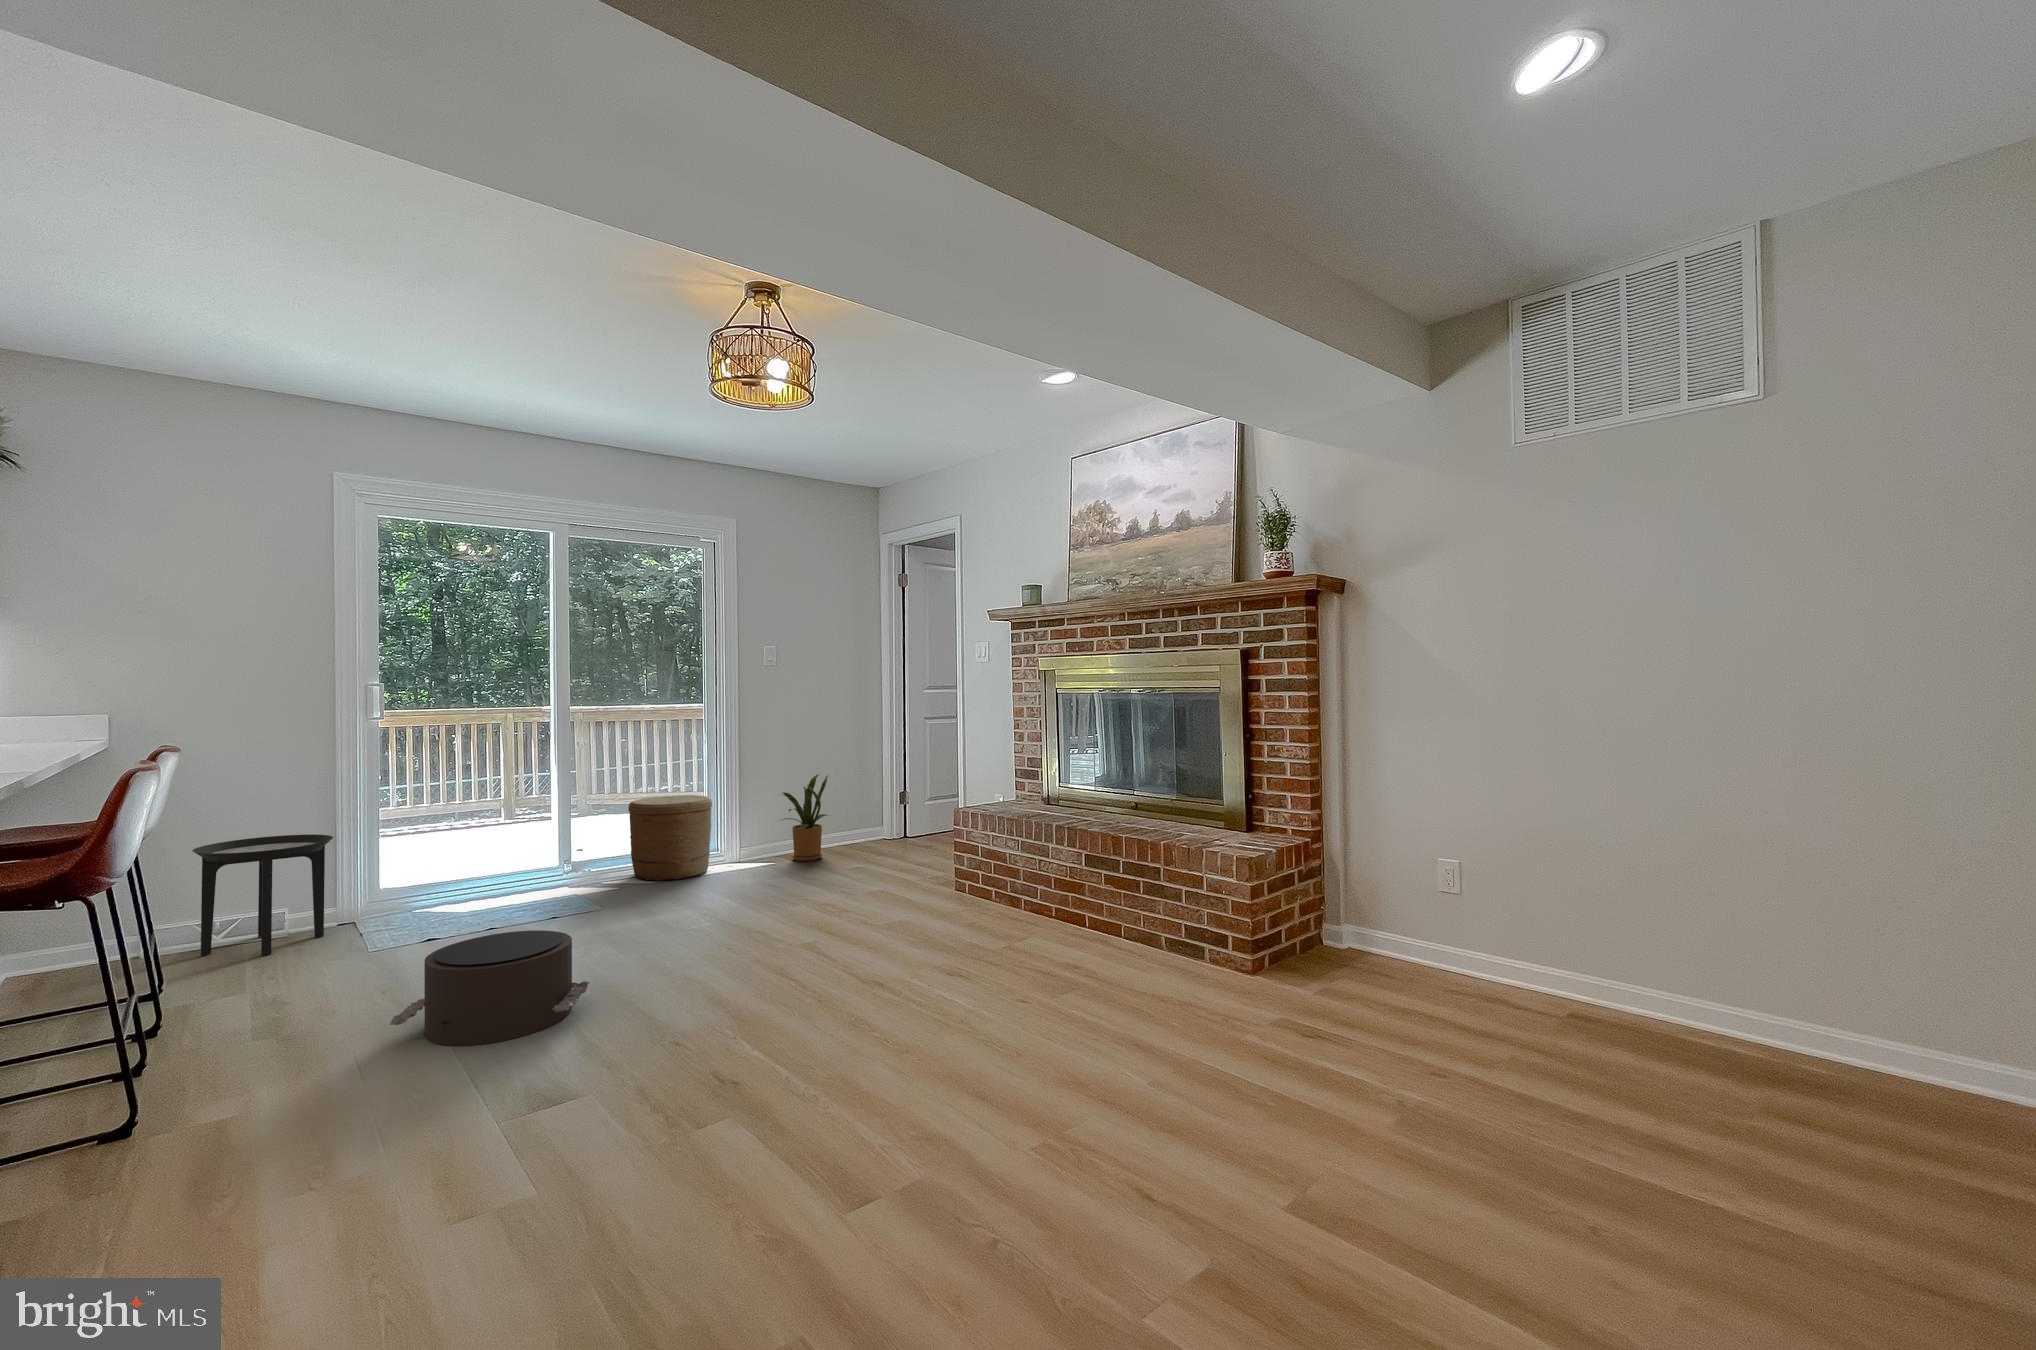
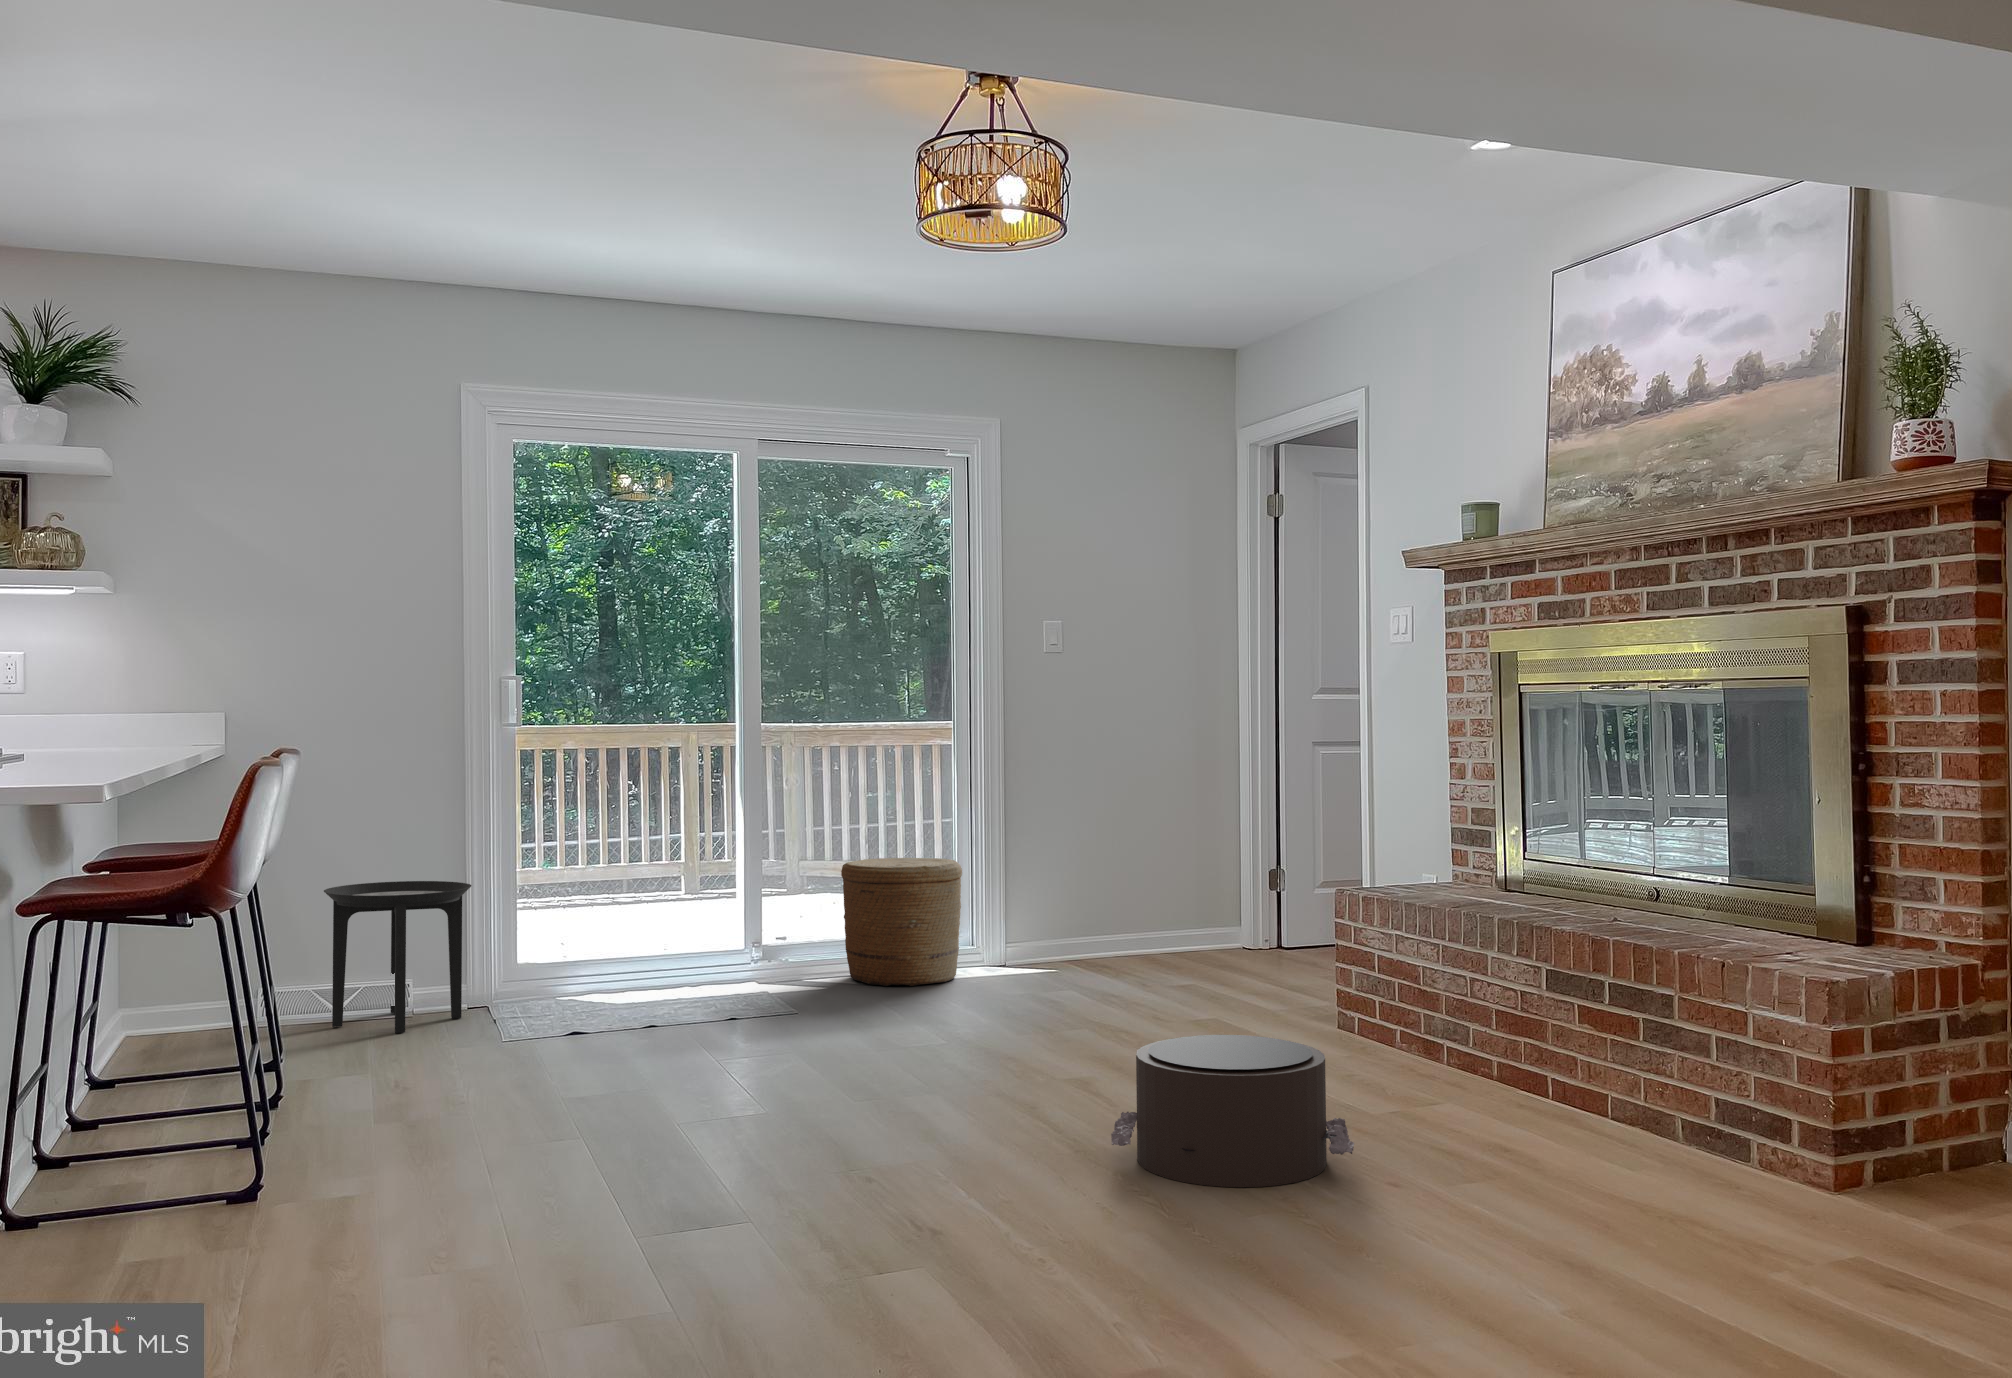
house plant: present [781,775,828,861] -> none [1063,833,1152,974]
pouf: present [389,930,589,1046] -> present [1111,1035,1354,1187]

